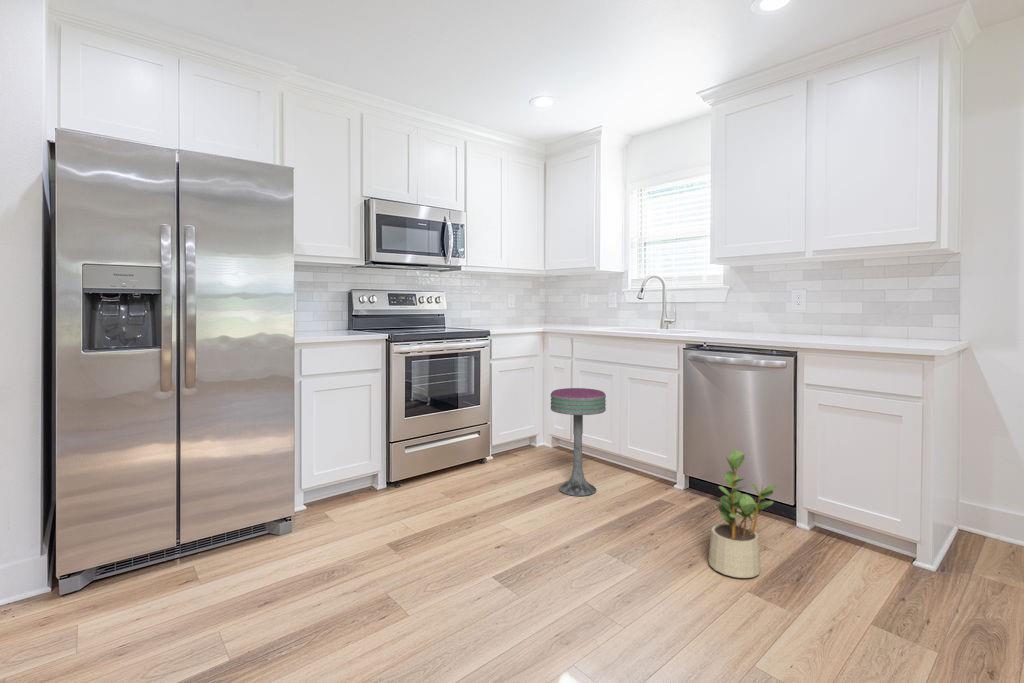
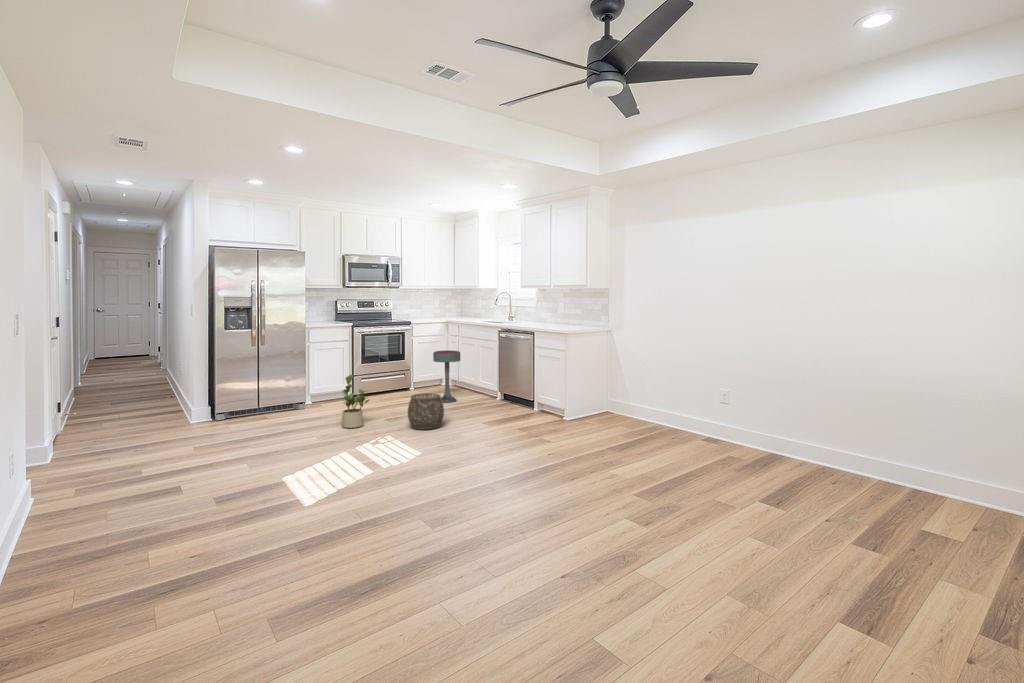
potted plant: present [708,450,778,578] -> present [342,375,369,428]
woven basket: none [566,513,666,631] -> present [408,393,444,430]

